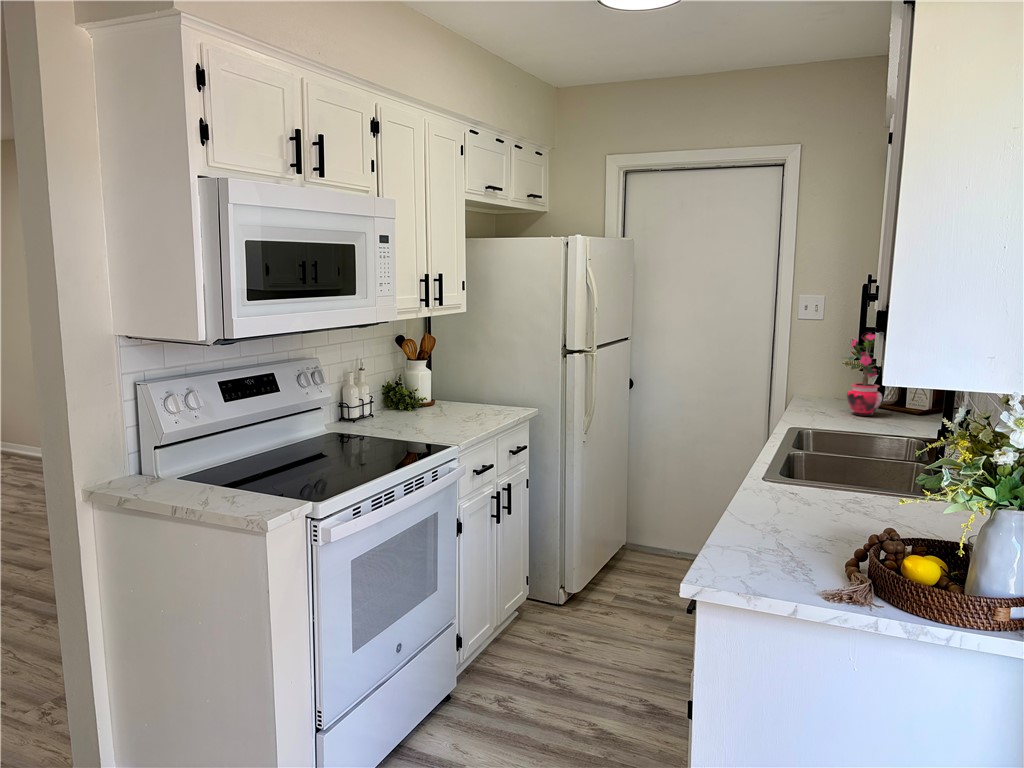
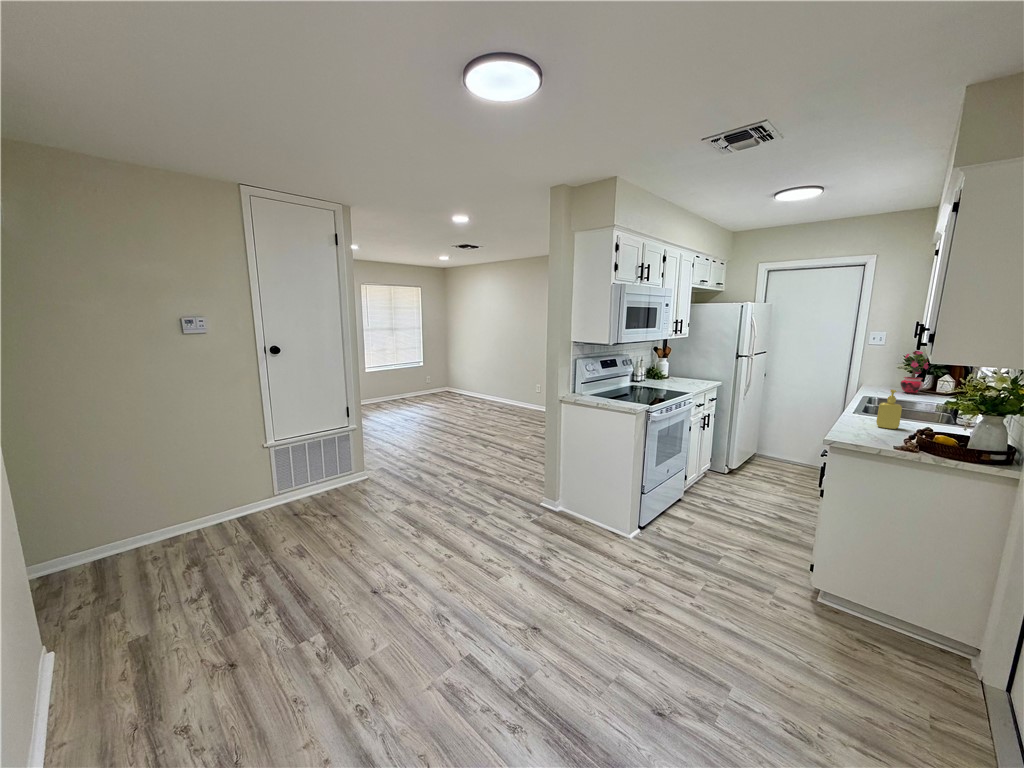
soap dispenser: none [799,429,842,519] -> present [876,389,902,429]

